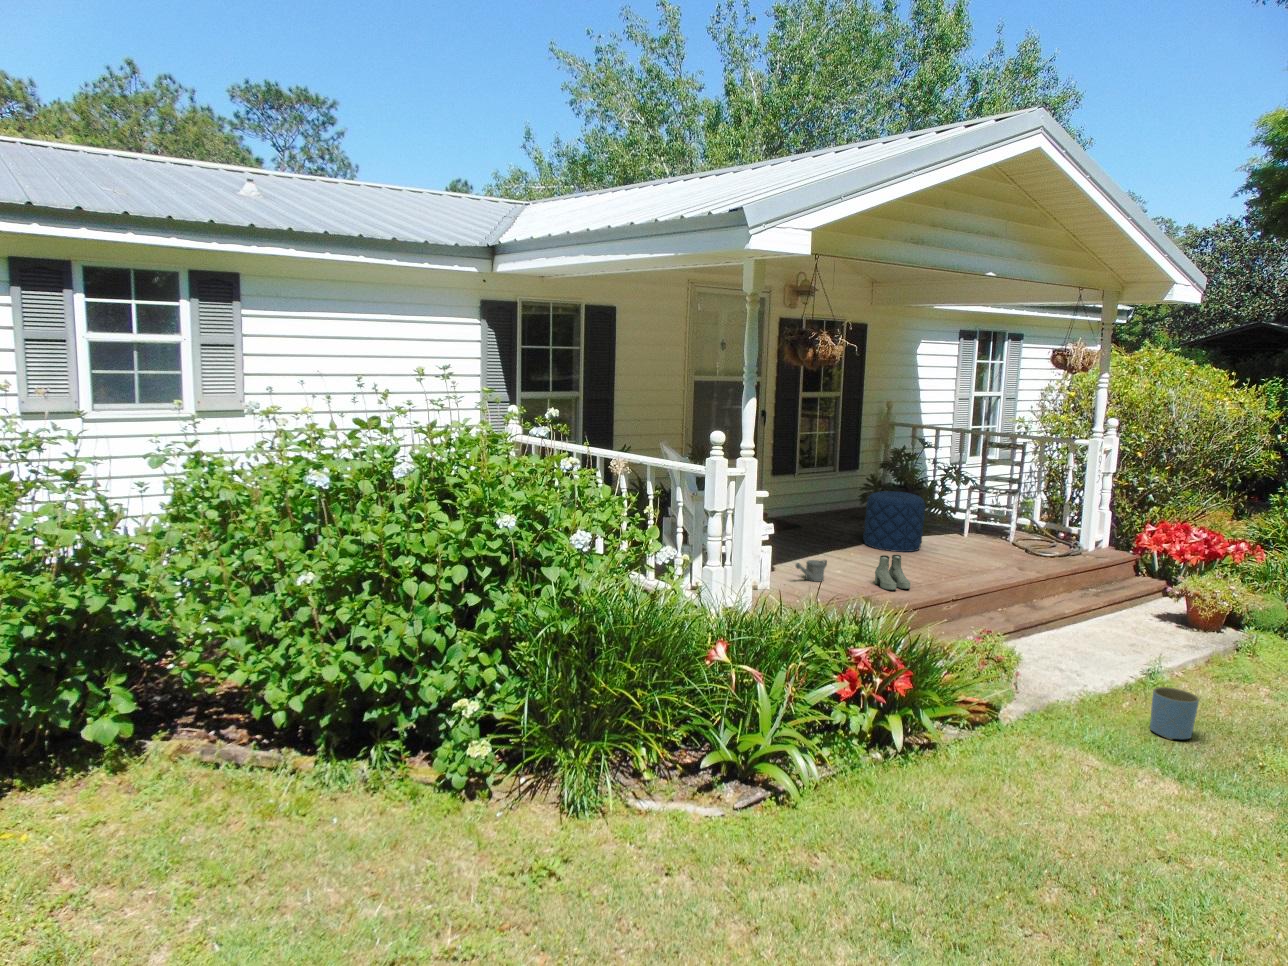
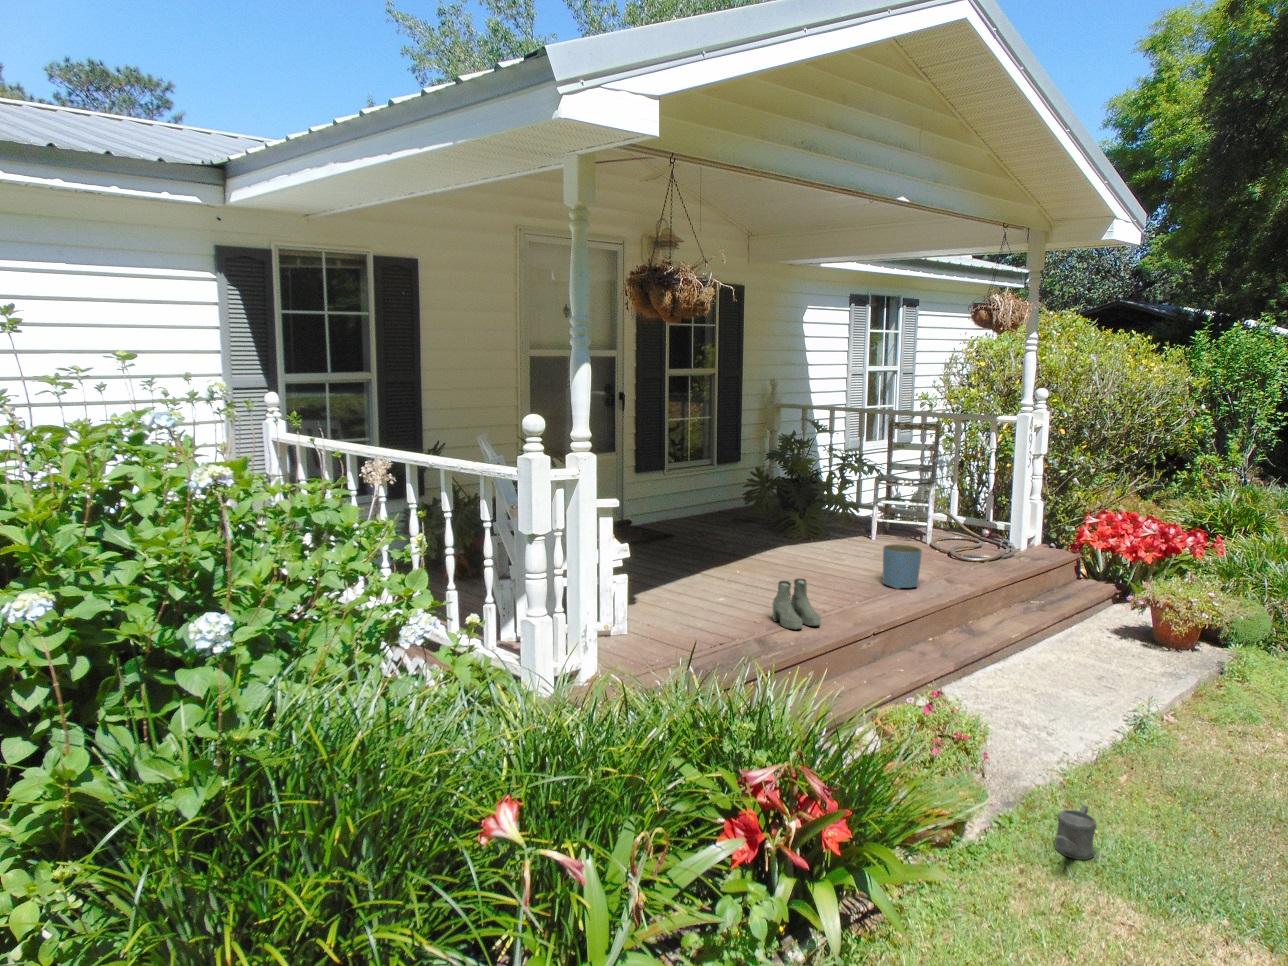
pouf: present [863,491,925,552] -> none [753,489,829,566]
watering can: present [796,560,827,582] -> present [1055,805,1097,860]
planter: present [1150,687,1199,740] -> present [883,544,922,589]

